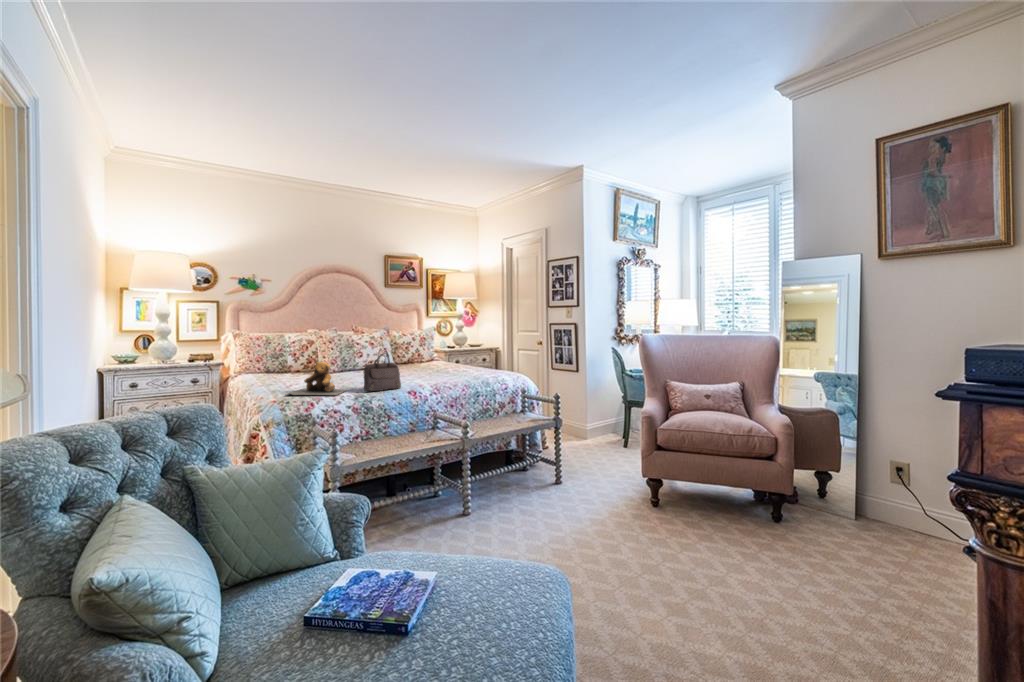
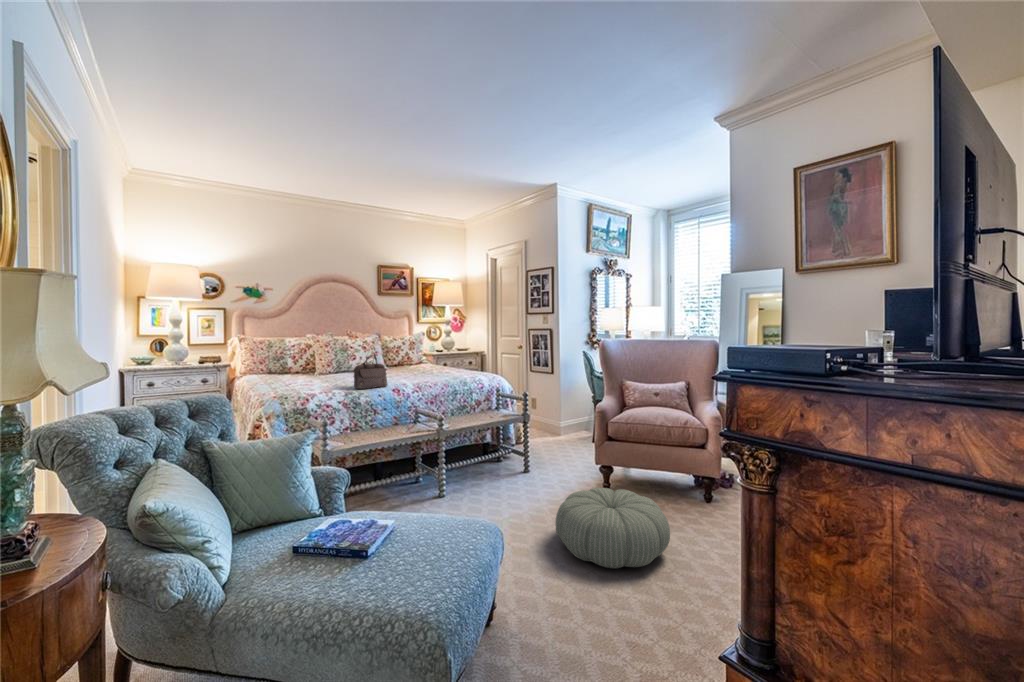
teddy bear: present [288,362,347,395] -> none [284,363,343,392]
pouf: none [610,510,752,613] -> present [556,488,670,568]

